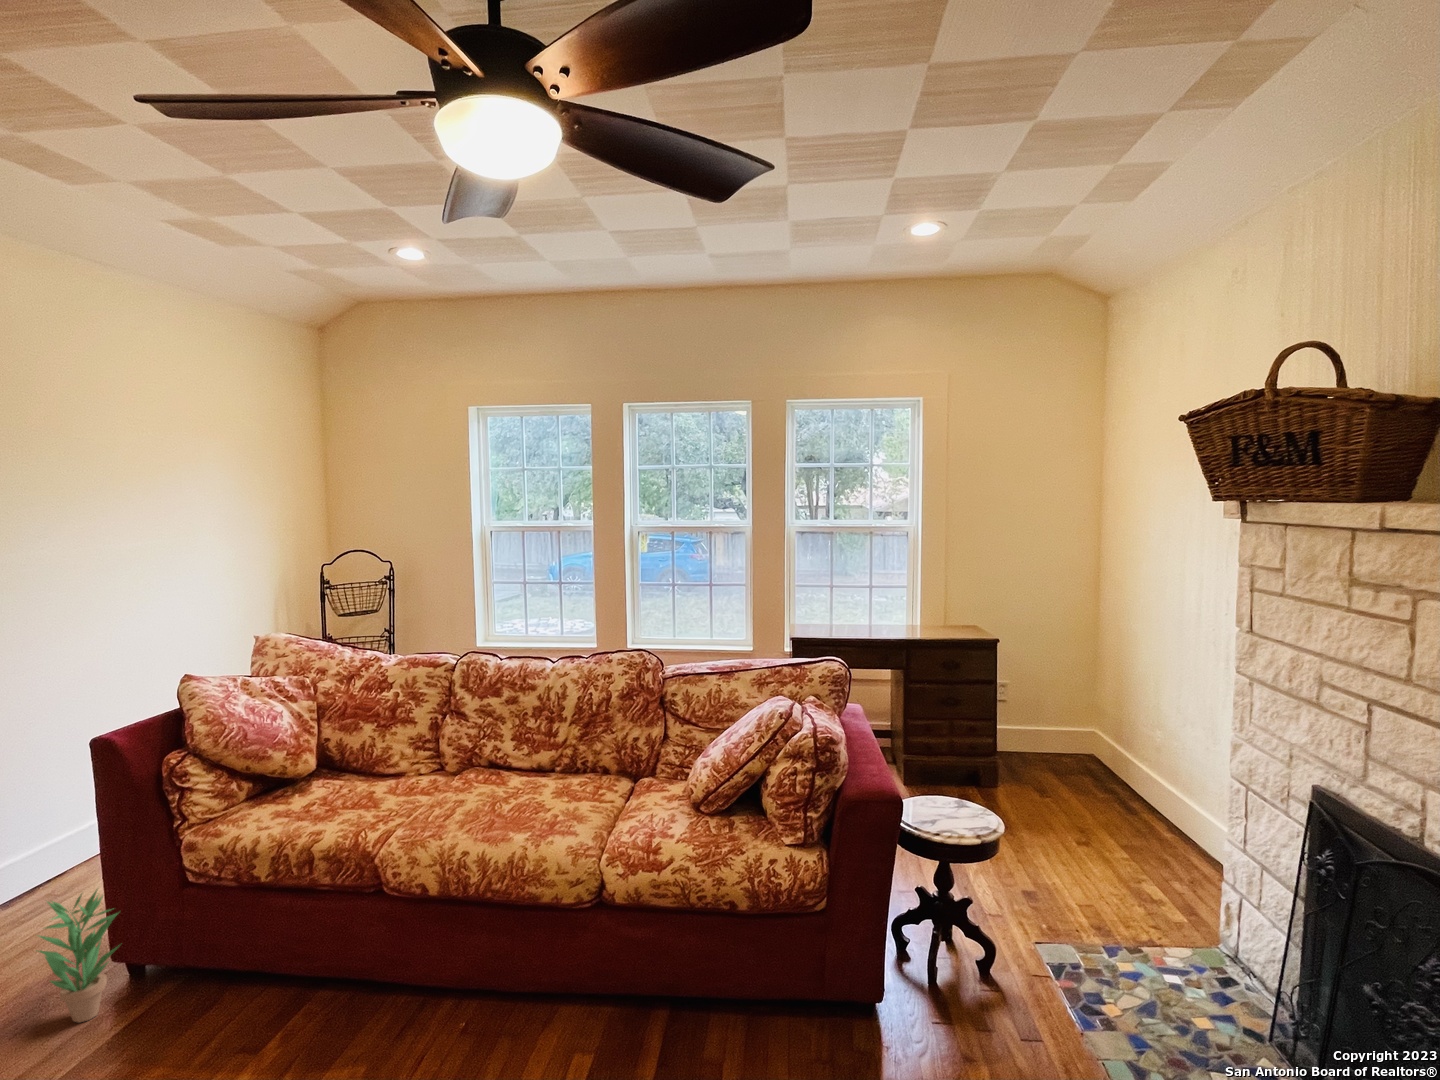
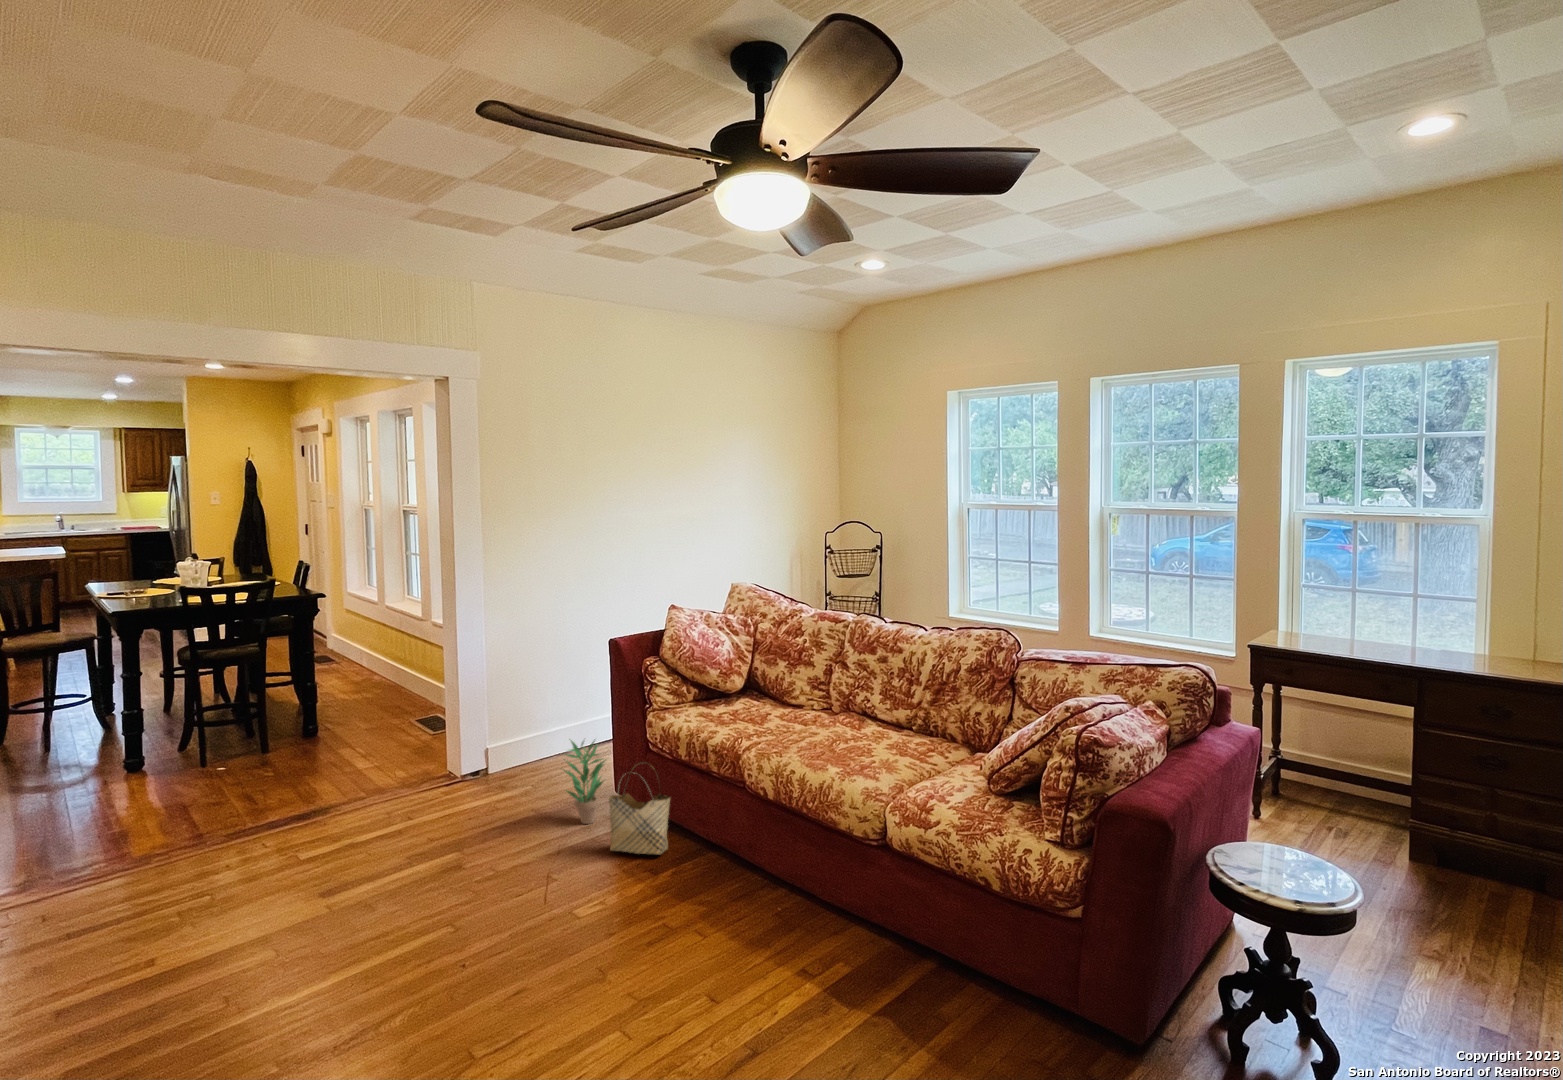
woven basket: none [150,899,255,1044] -> present [608,762,670,855]

